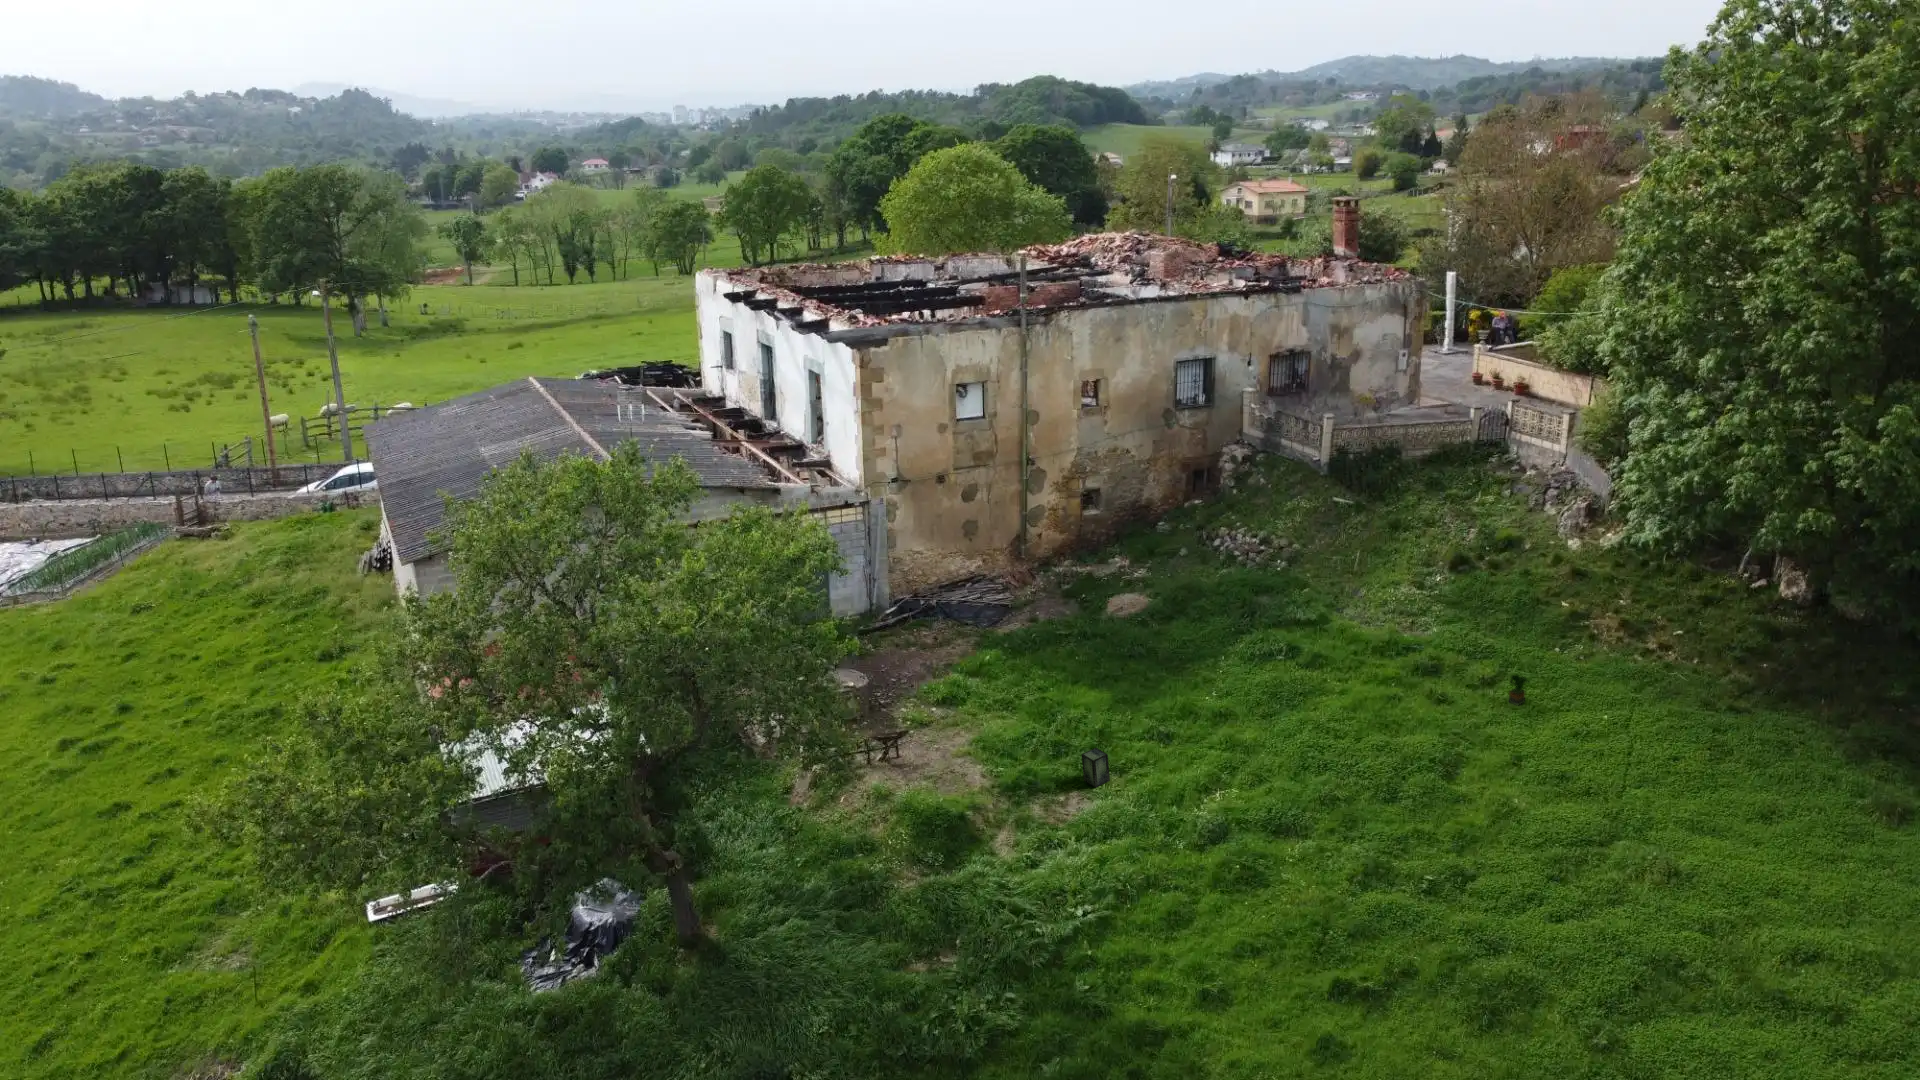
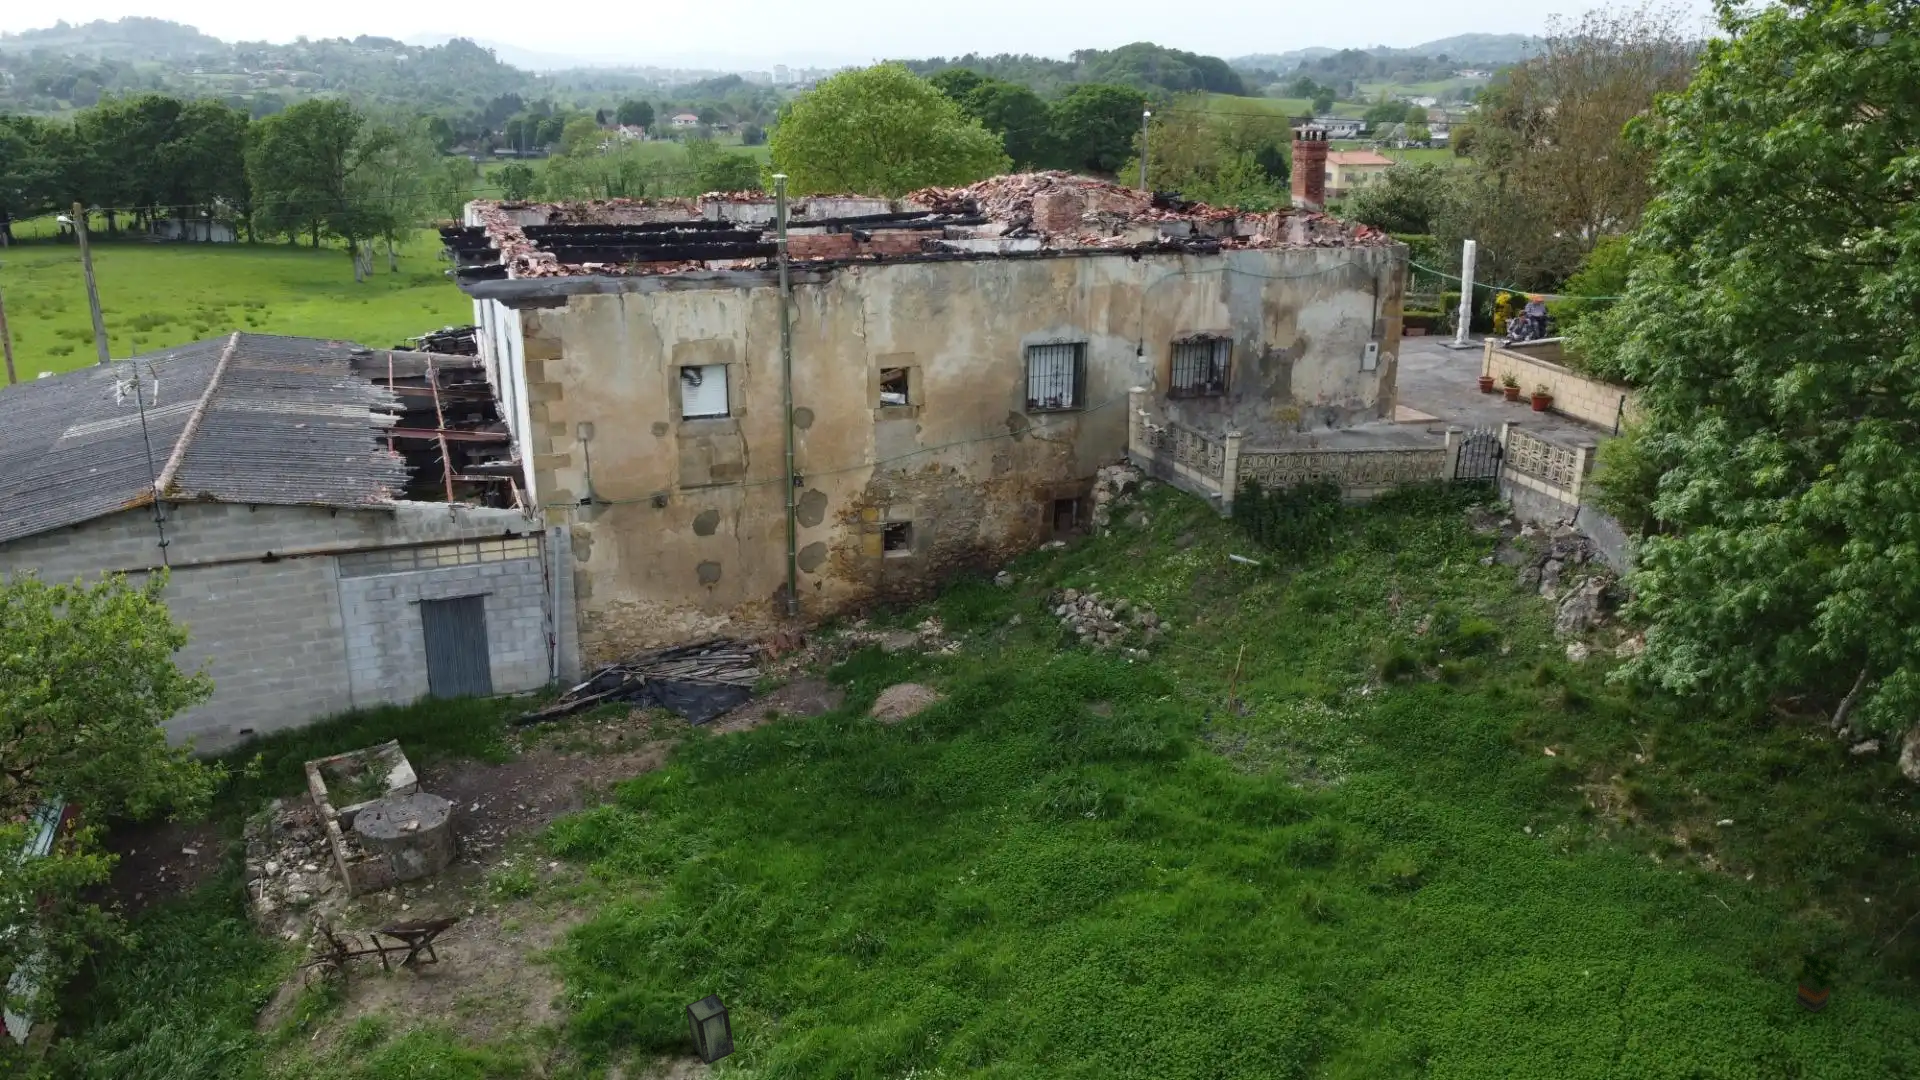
potted tree: present [1509,675,1529,705] -> present [1796,954,1840,1012]

